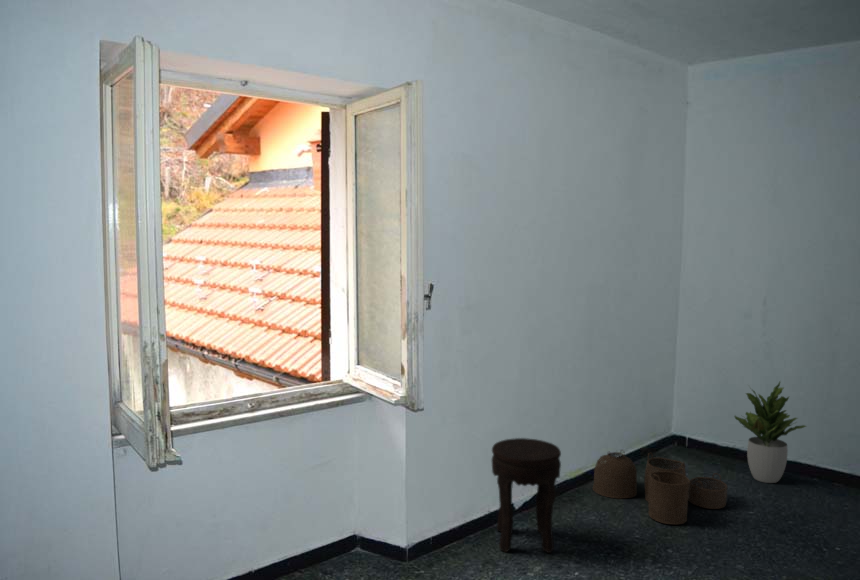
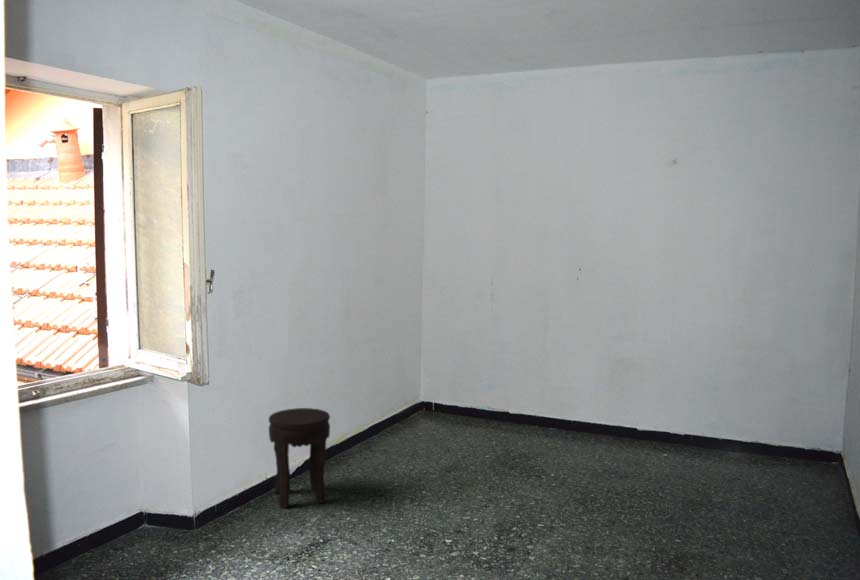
potted plant: present [735,382,806,483] -> none [468,347,520,430]
woven basket: present [593,452,727,524] -> none [356,414,463,469]

